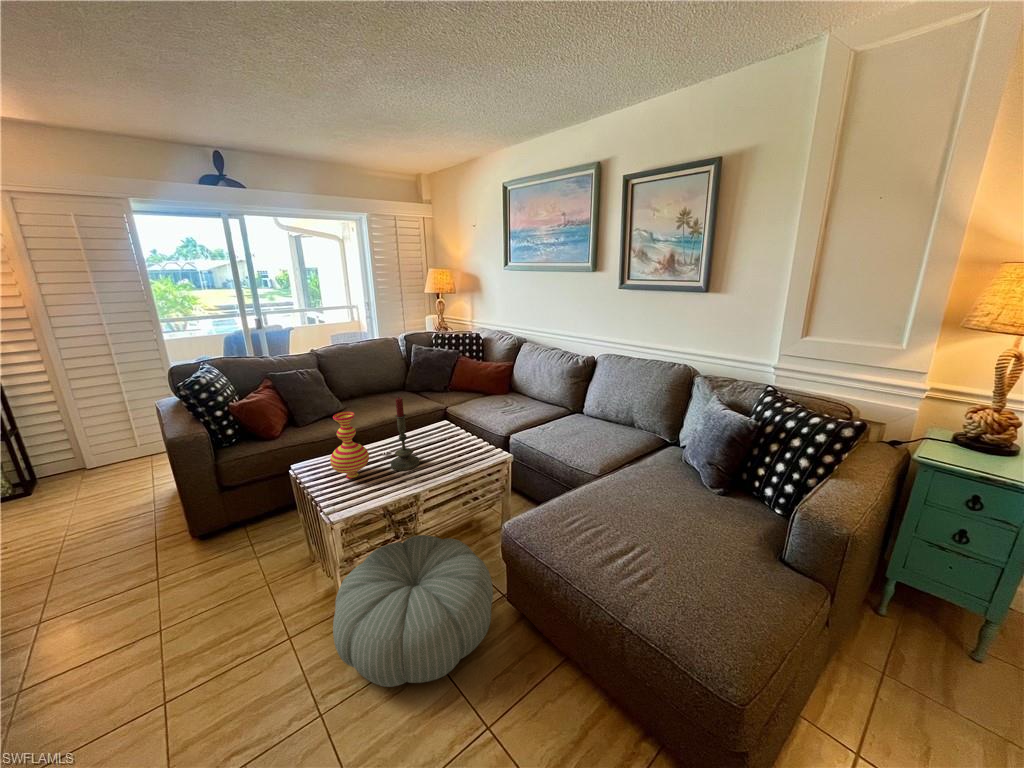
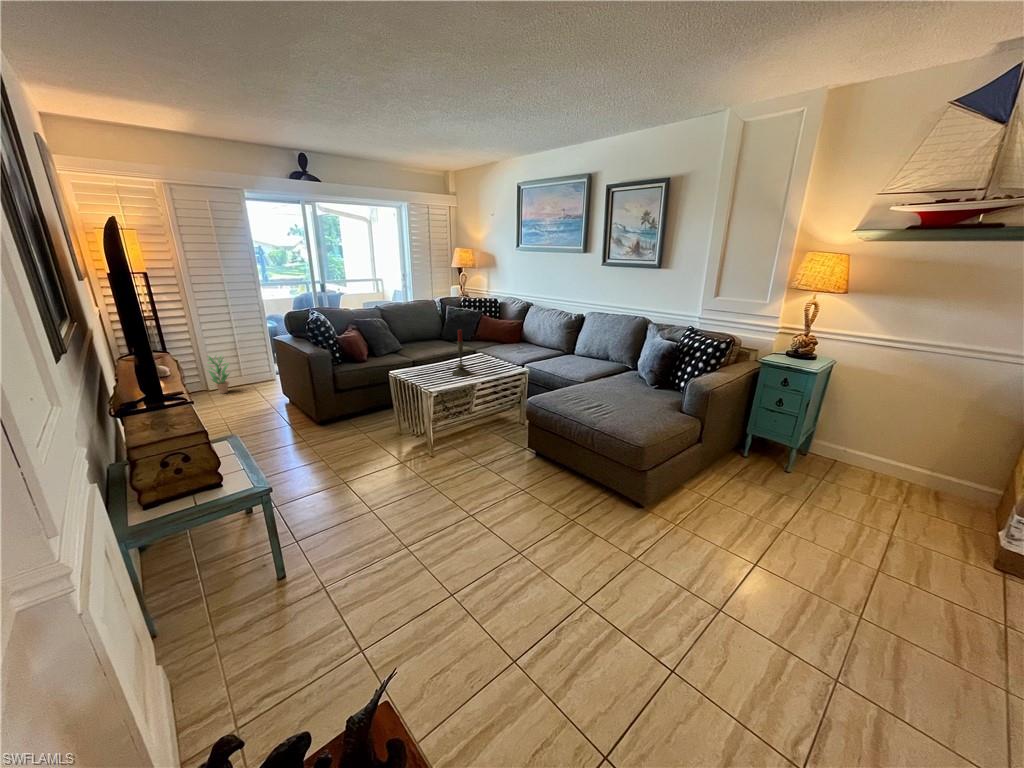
vase: present [330,412,369,479] -> none [418,337,441,379]
potted plant: none [70,421,114,474] -> present [208,356,229,394]
pouf: present [333,535,493,687] -> none [431,412,521,476]

